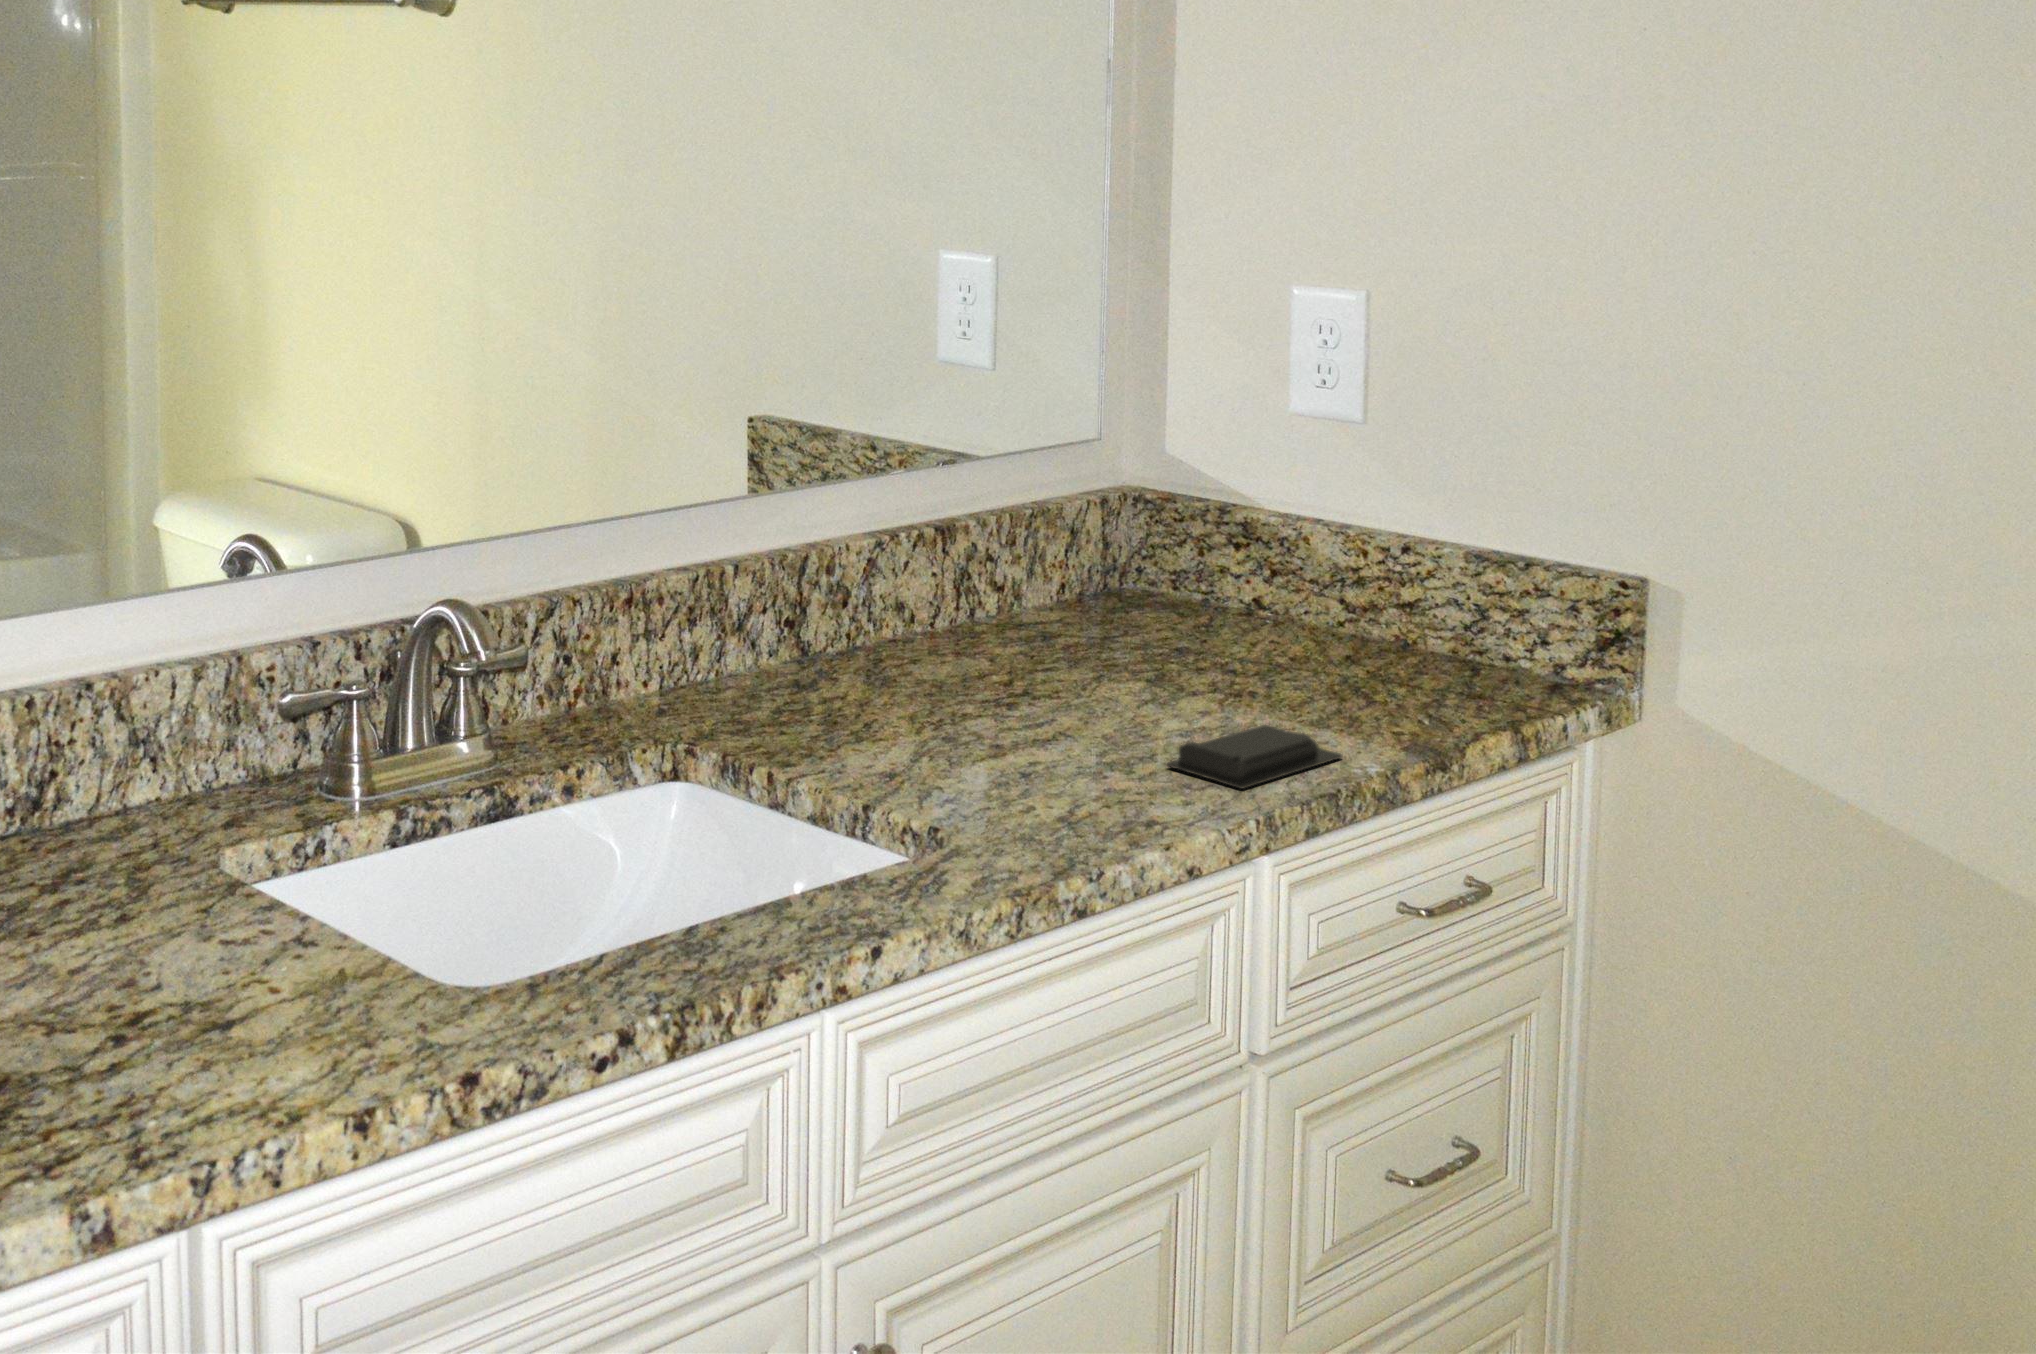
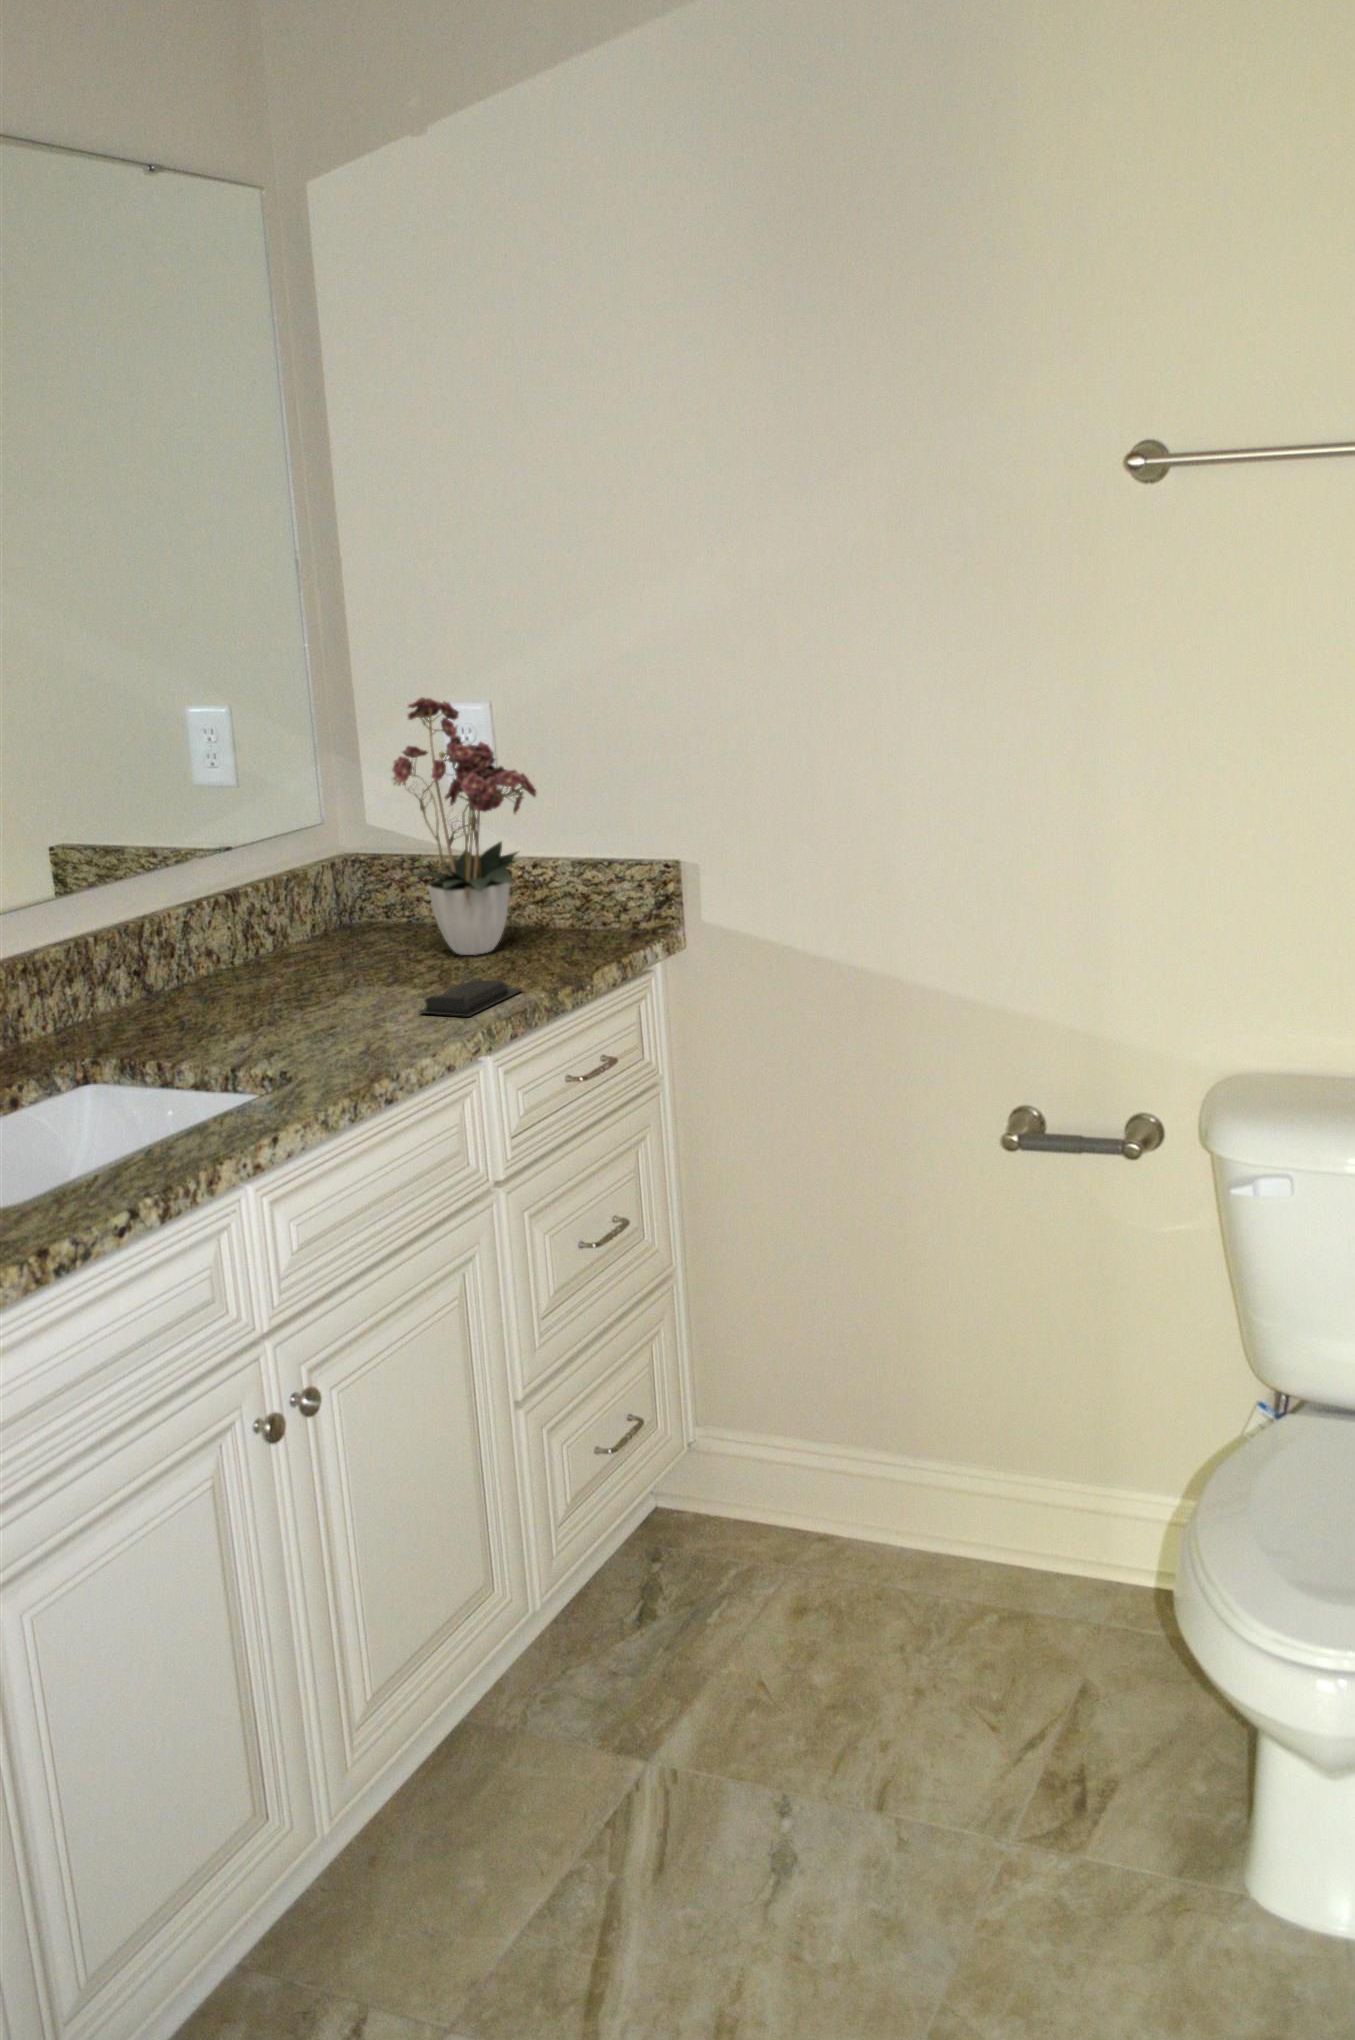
flower arrangement: none [1178,258,1434,677] -> present [392,697,537,955]

